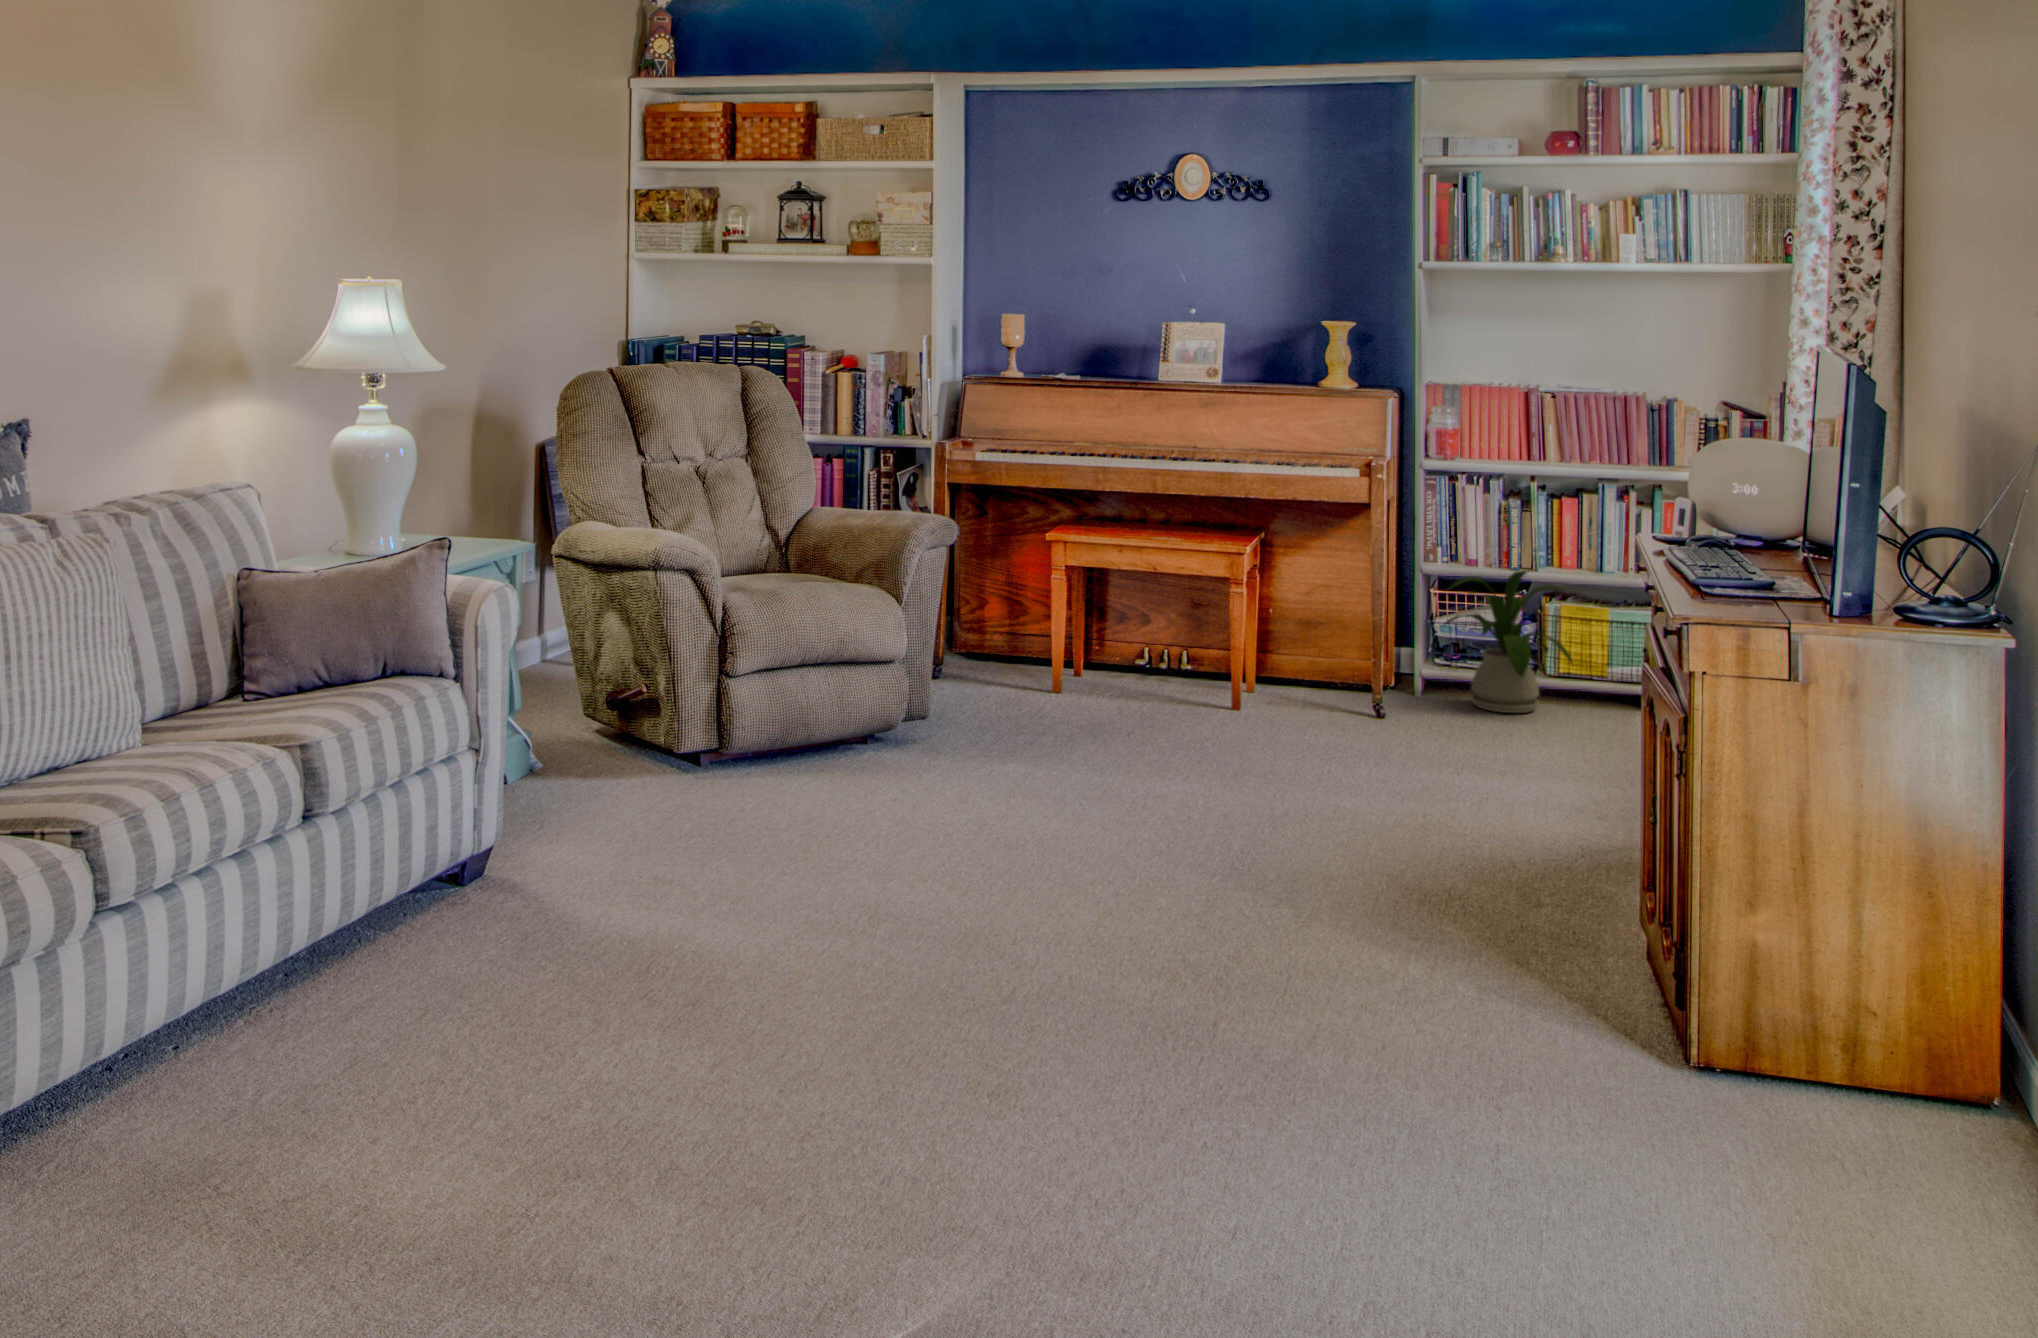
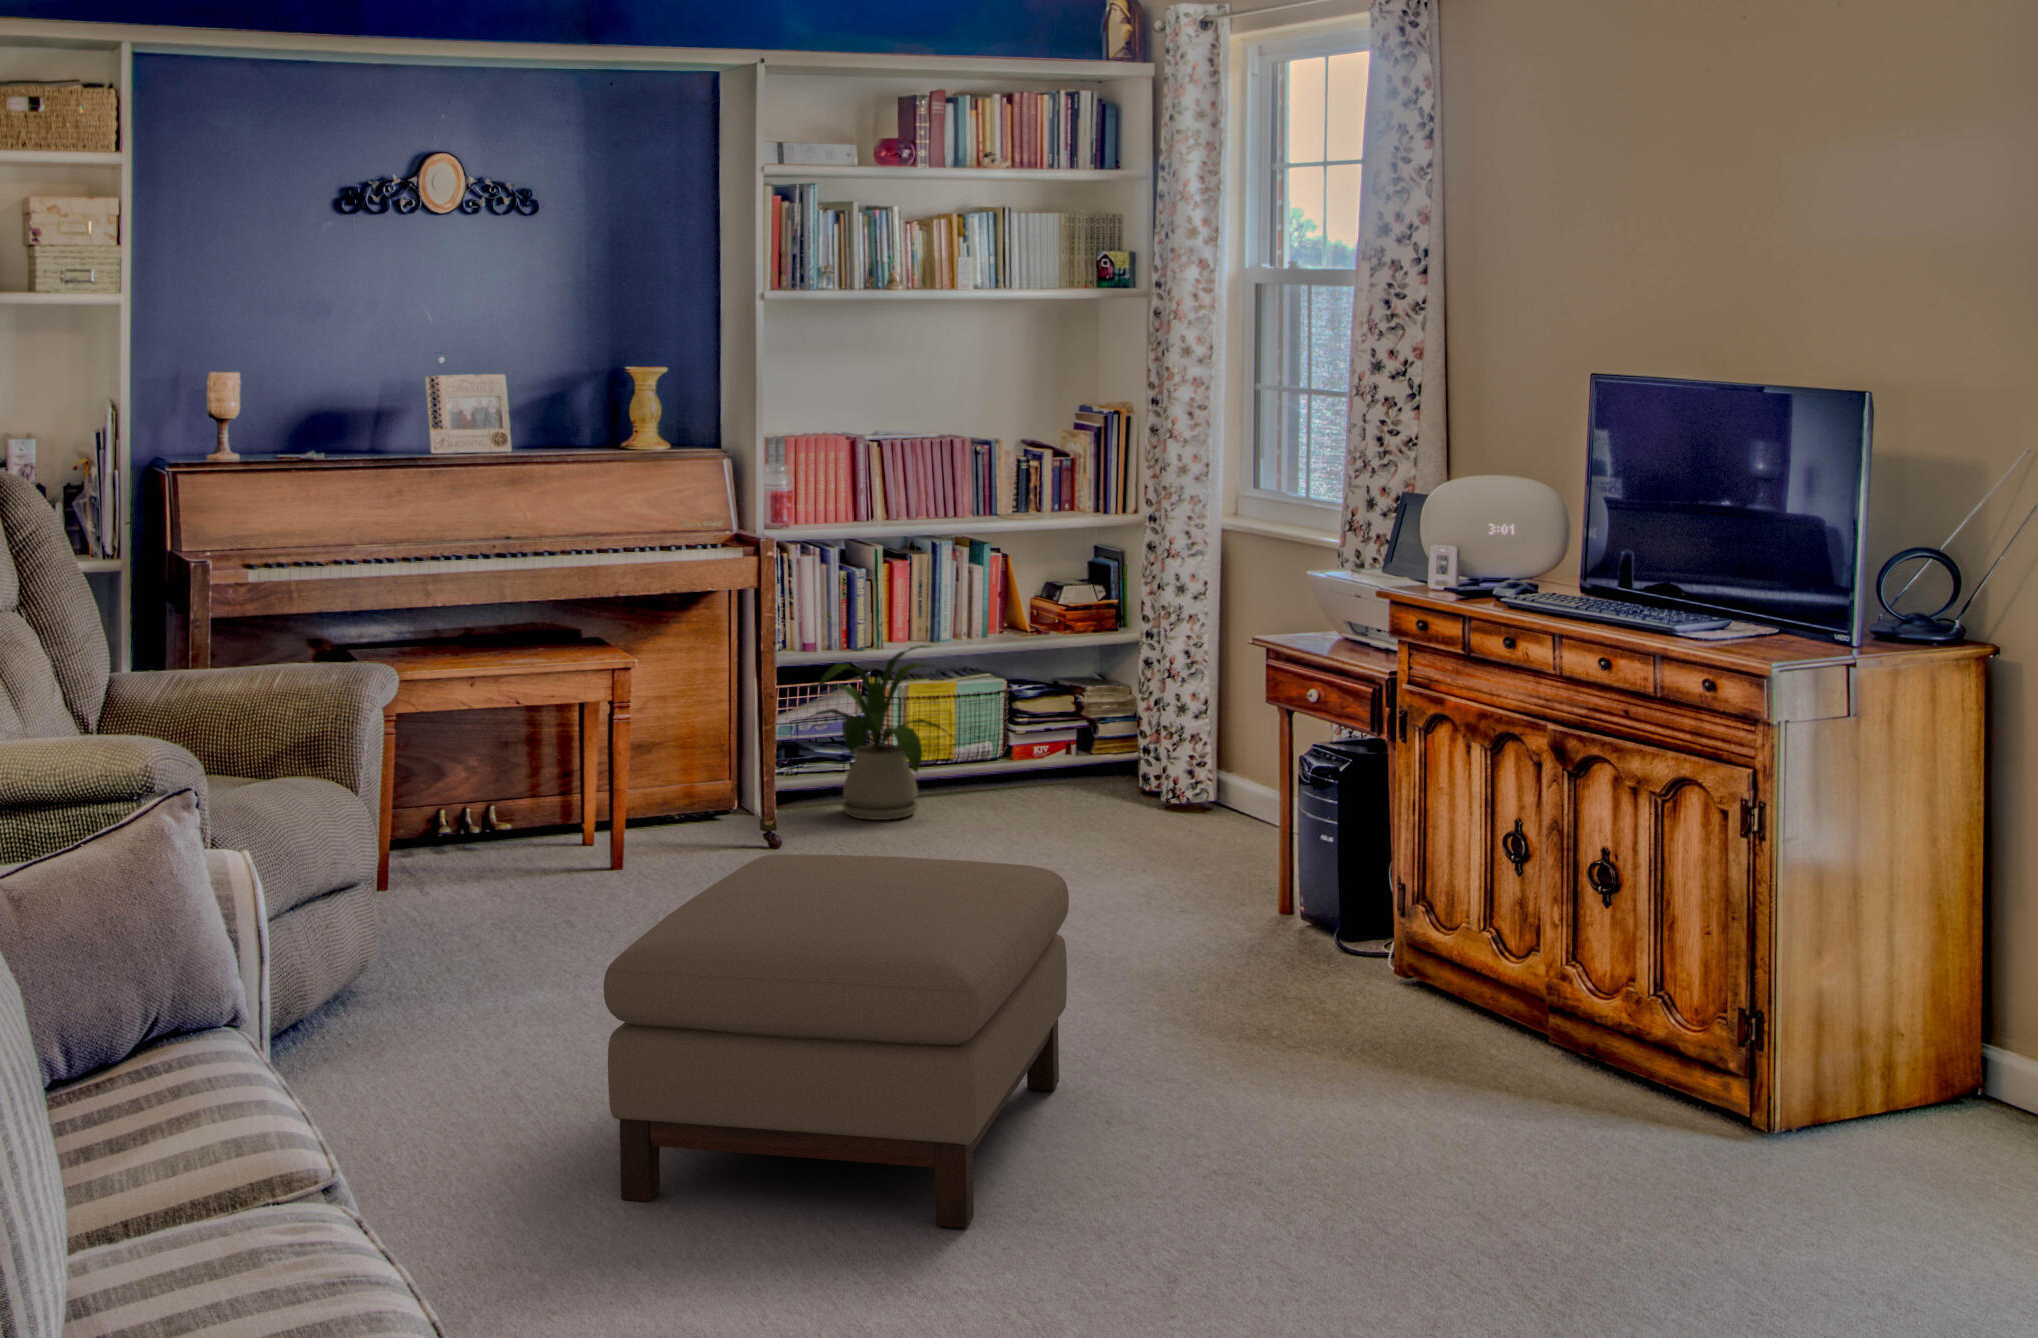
ottoman: none [759,681,1192,961] -> present [604,854,1069,1228]

